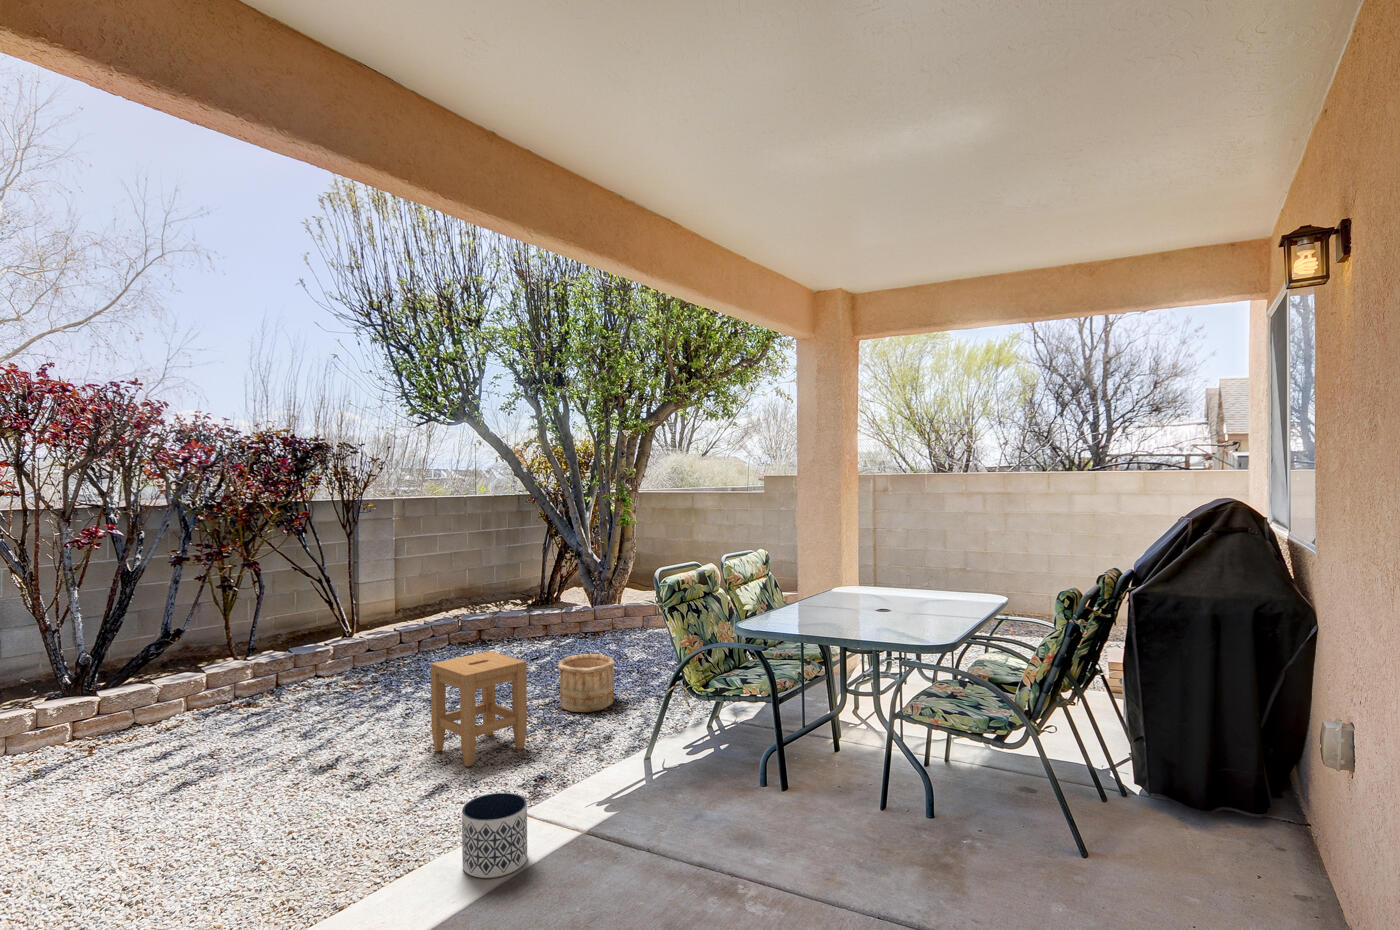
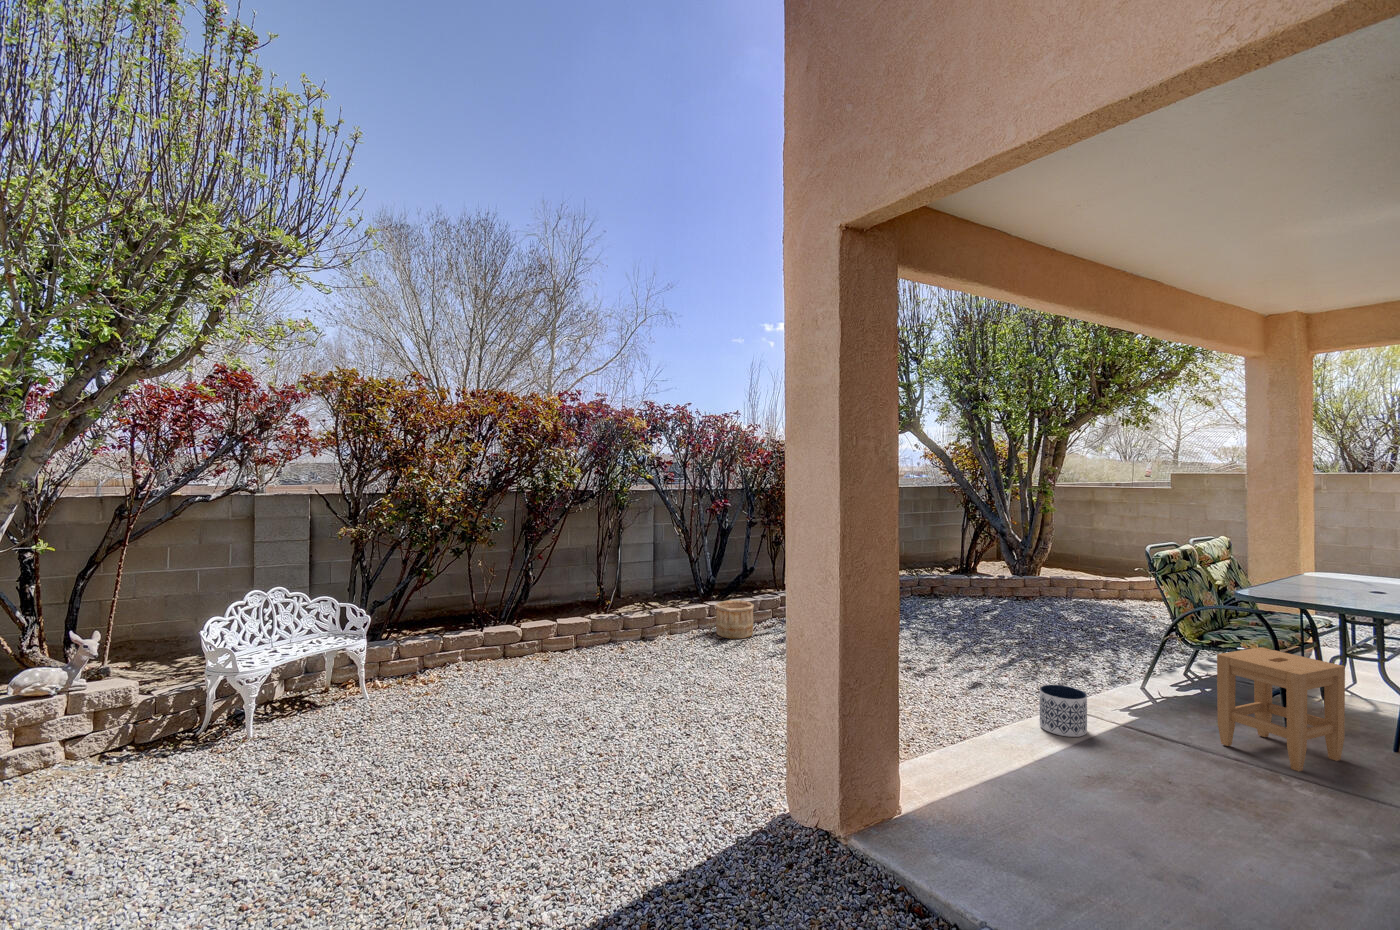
stool: present [431,651,527,767] -> present [1217,647,1345,772]
wooden bucket: present [558,654,615,712] -> present [715,600,754,639]

